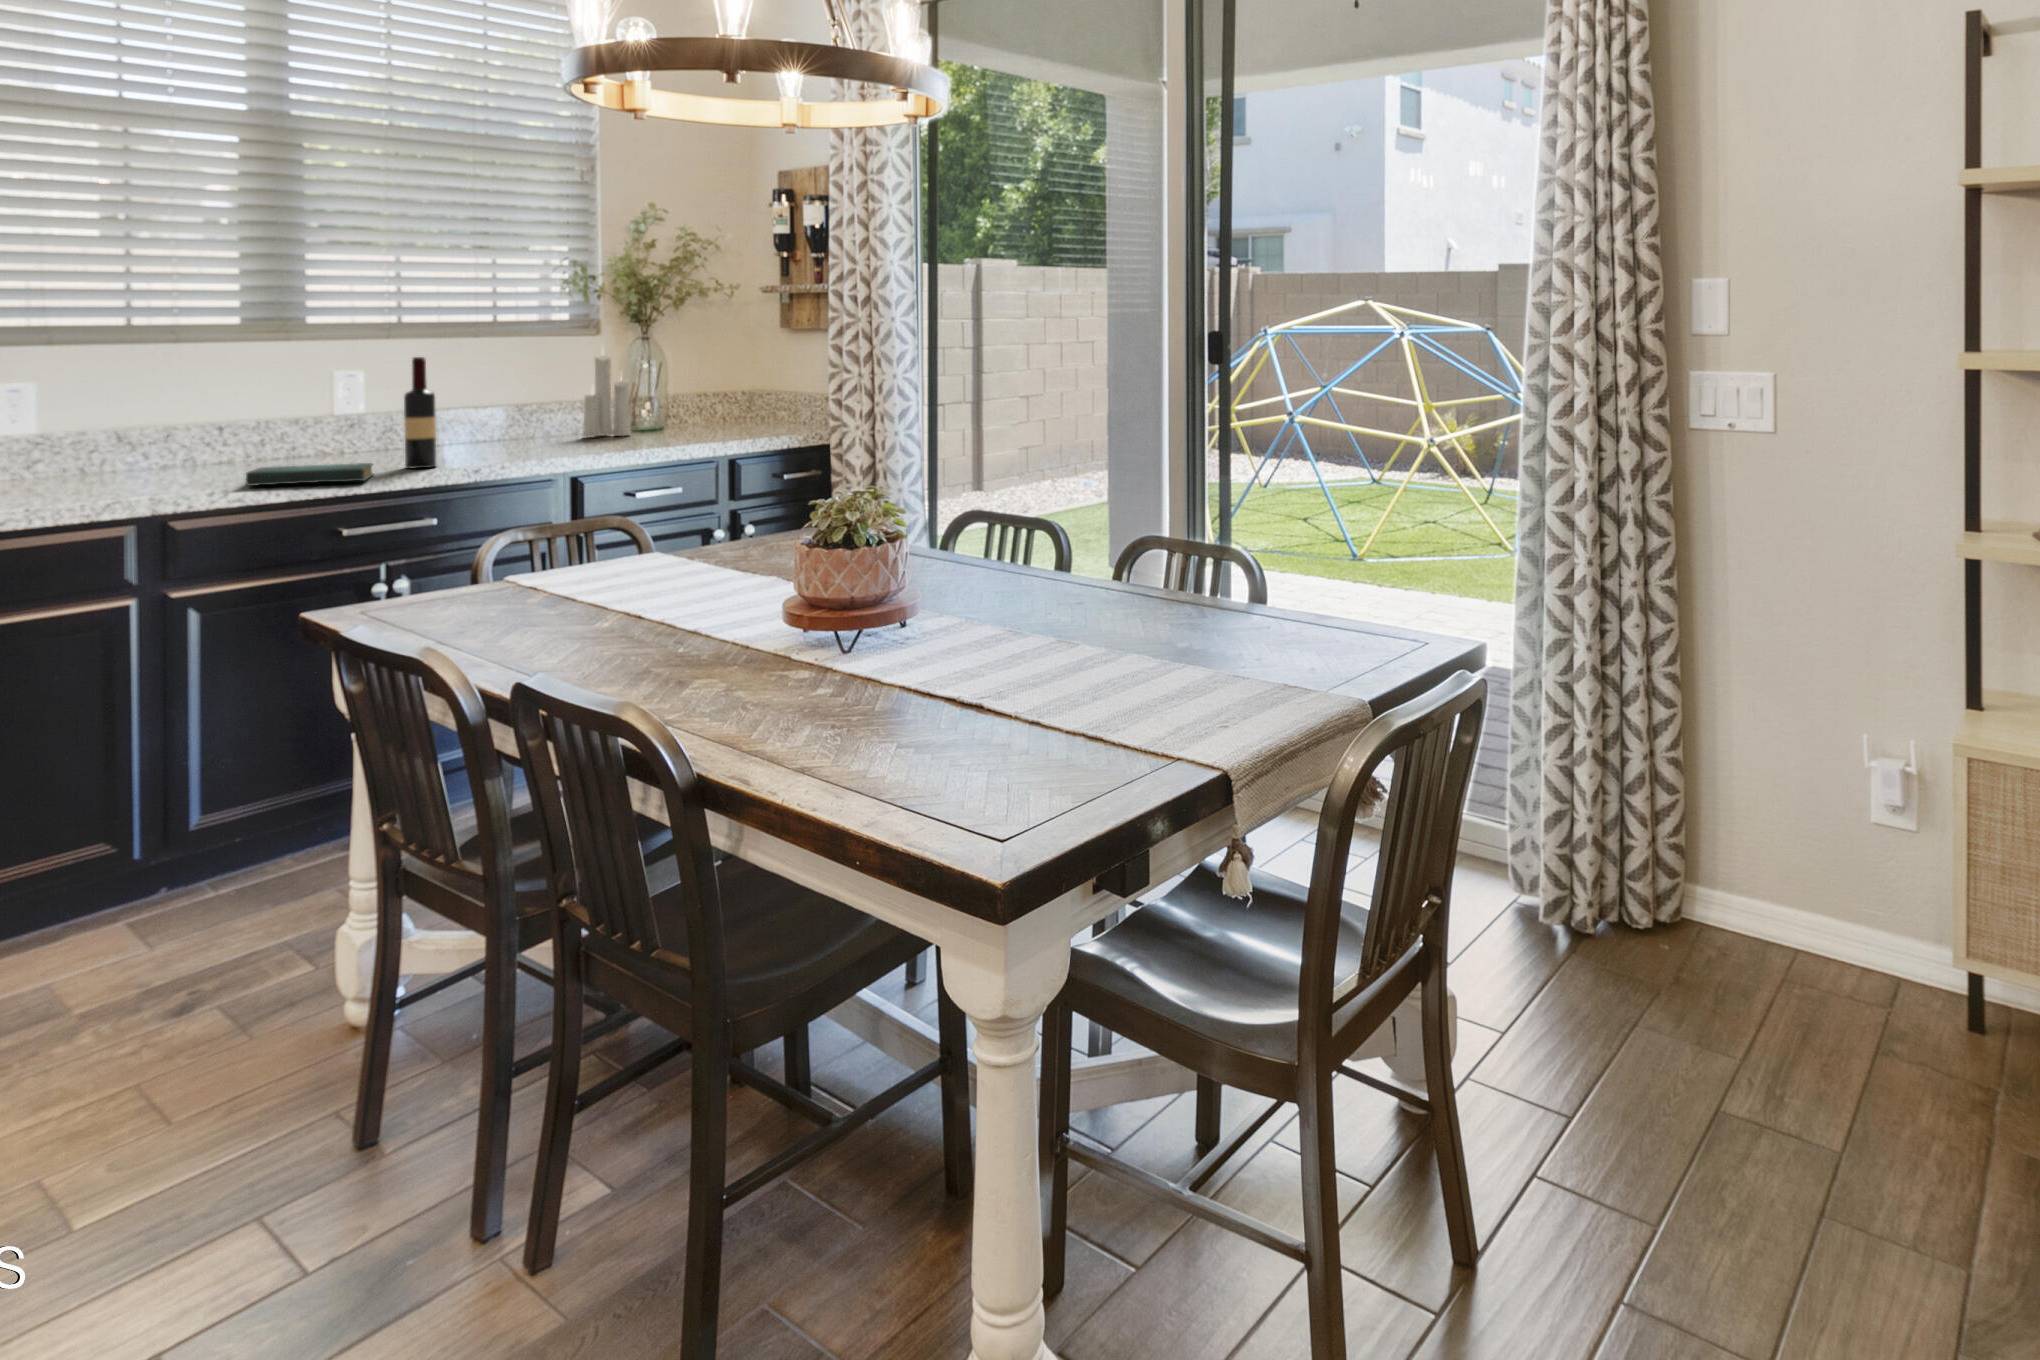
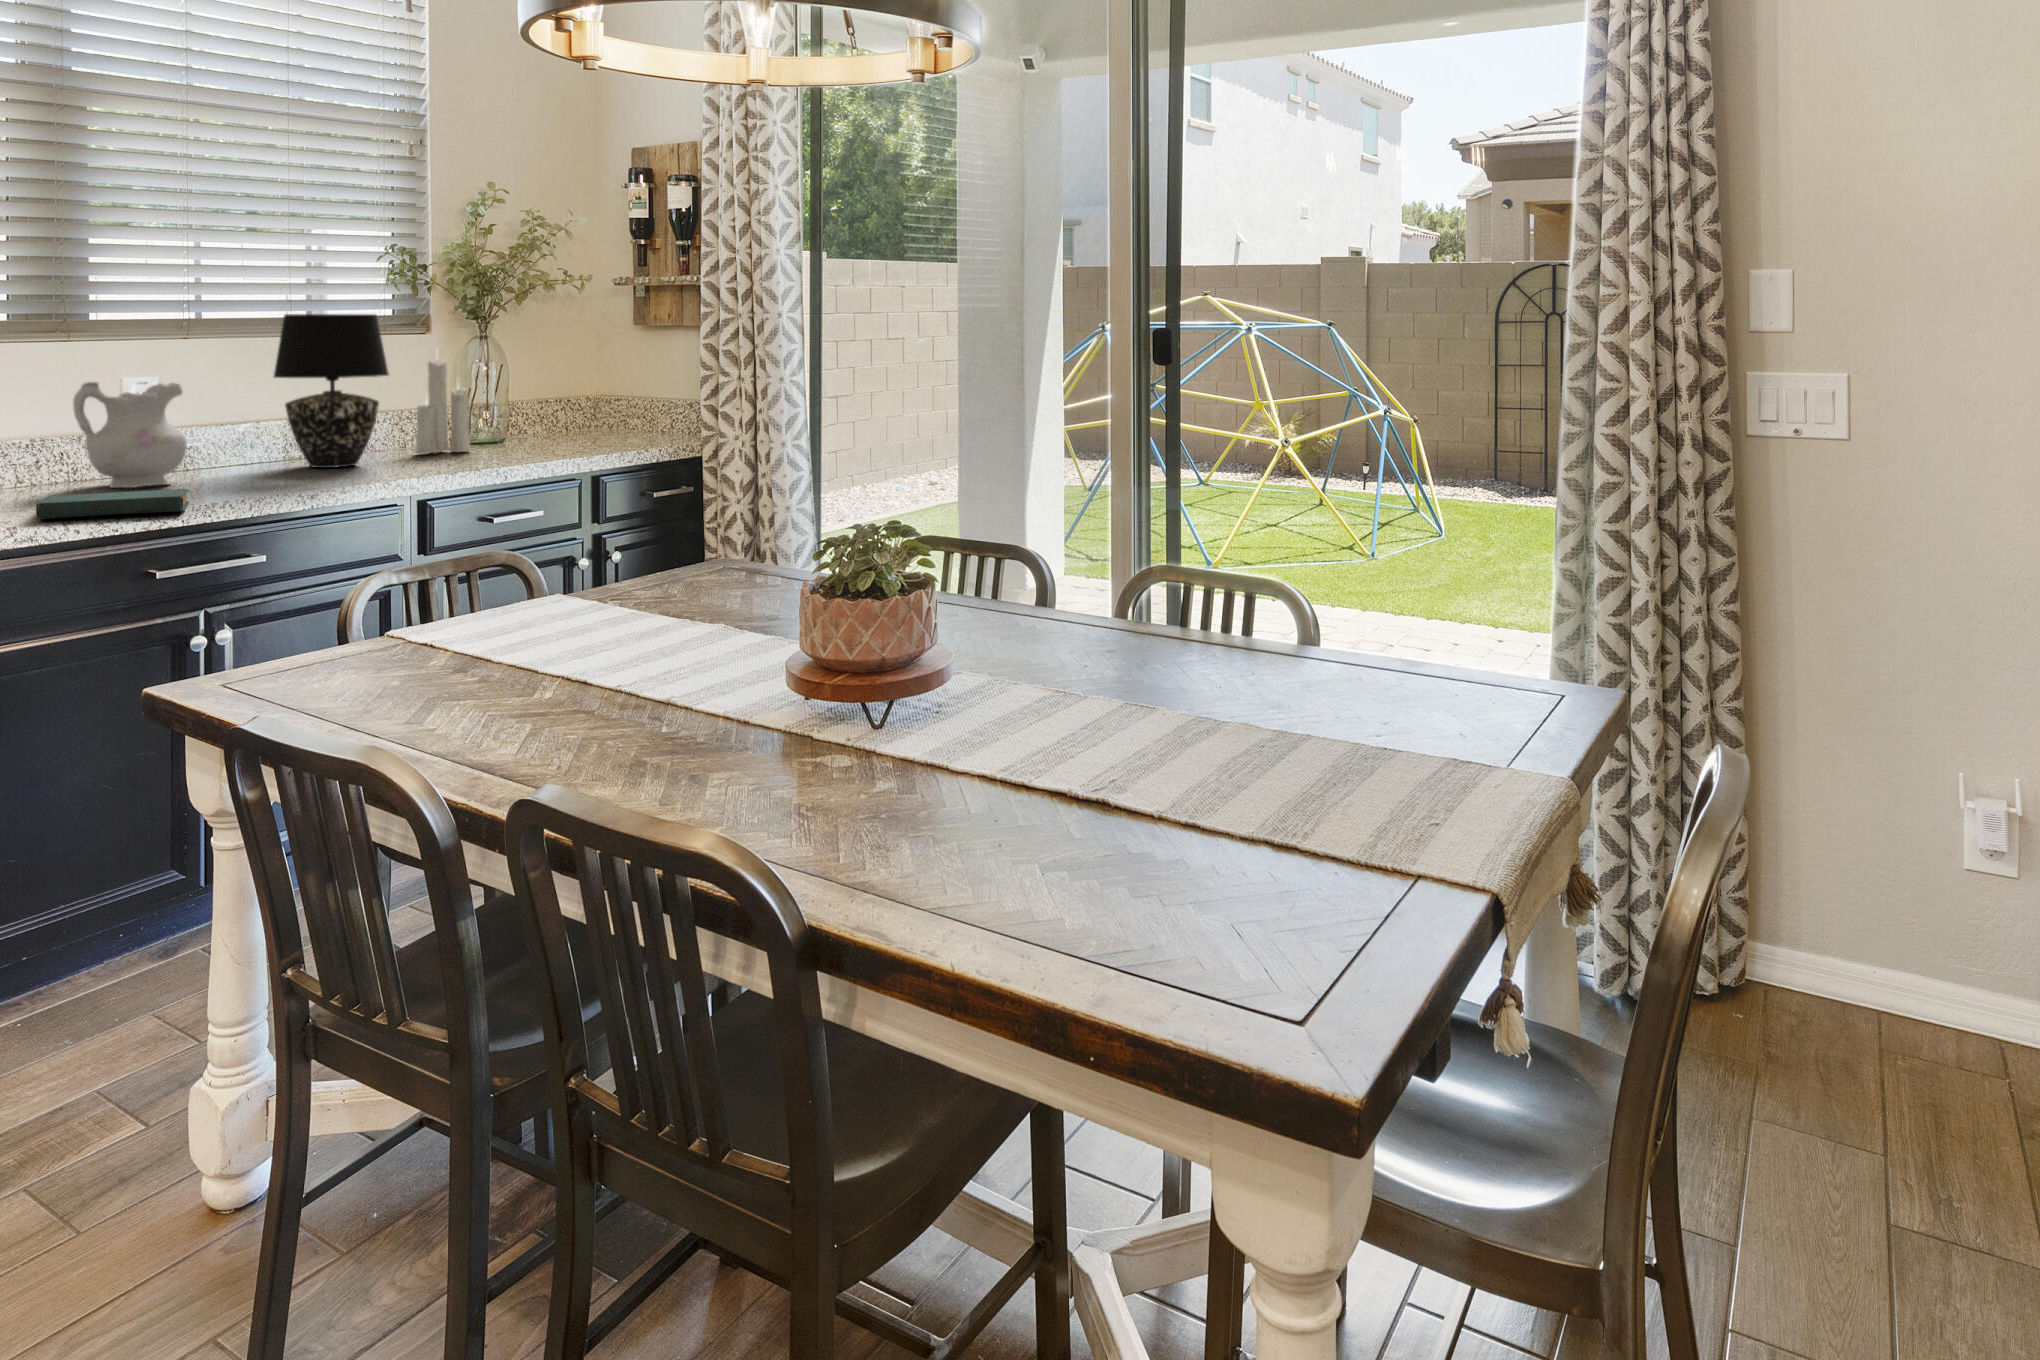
table lamp: none [457,316,556,448] -> present [274,314,389,468]
wine bottle: present [404,357,436,469] -> none [221,362,260,495]
ceramic pitcher: none [287,373,381,462] -> present [73,382,187,488]

